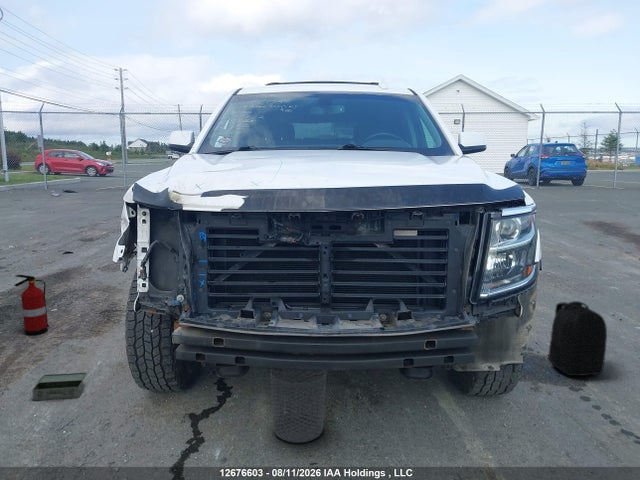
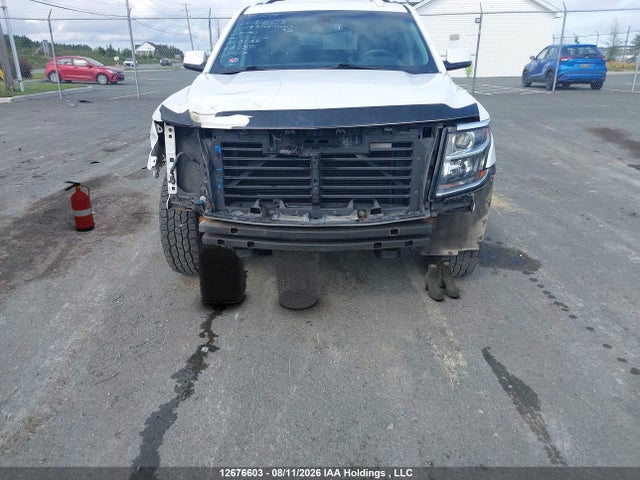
backpack: present [548,301,607,376] -> present [198,244,247,304]
toolbox: present [32,373,87,400] -> none [91,259,132,280]
boots: none [457,375,501,429] -> present [425,260,458,300]

